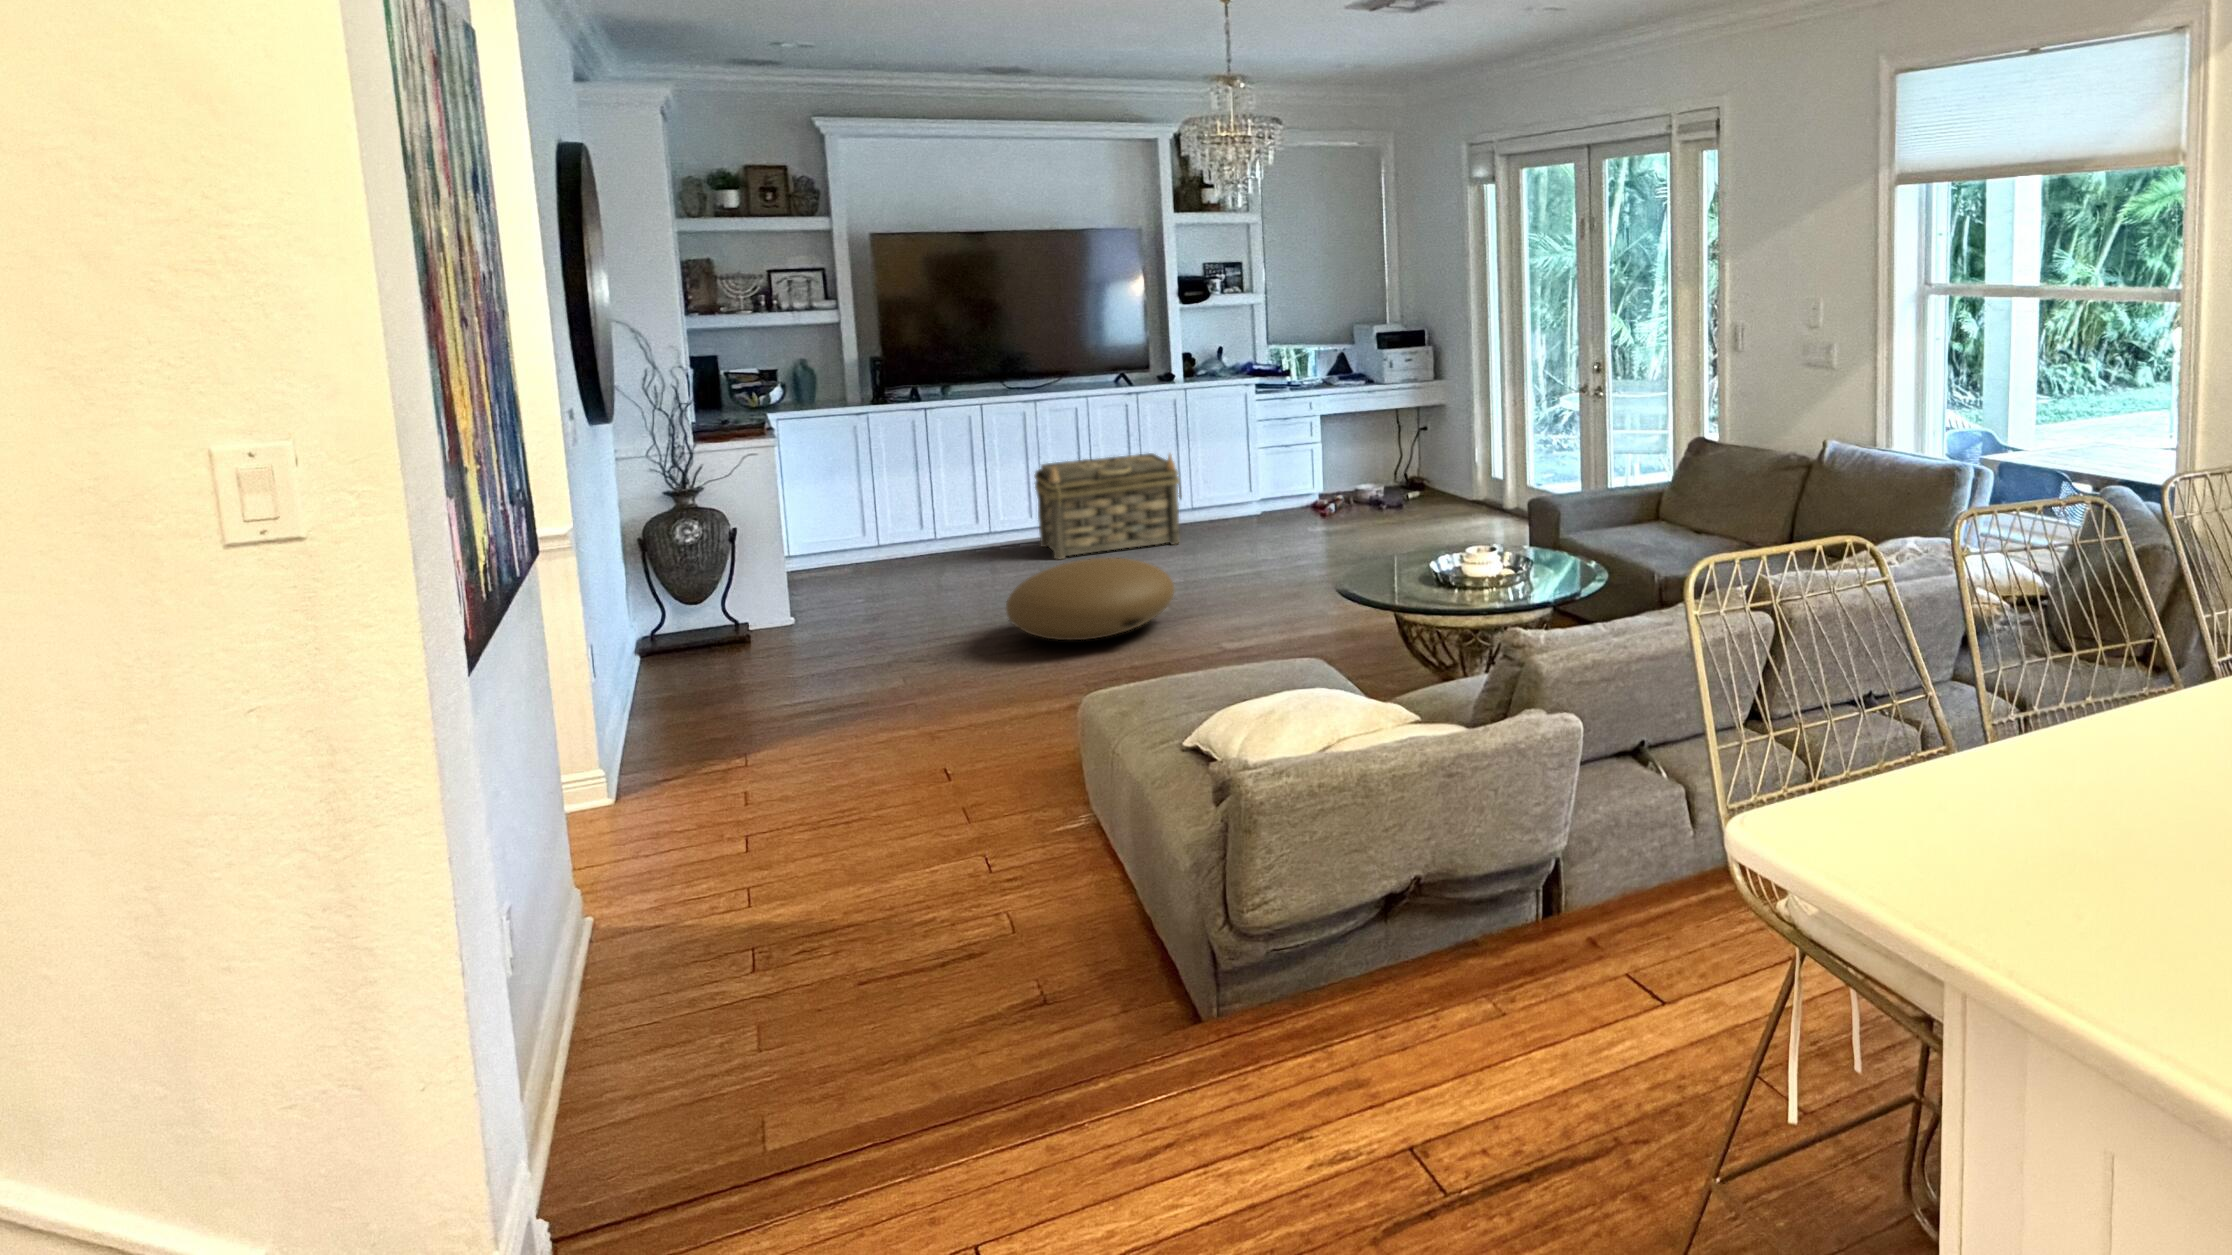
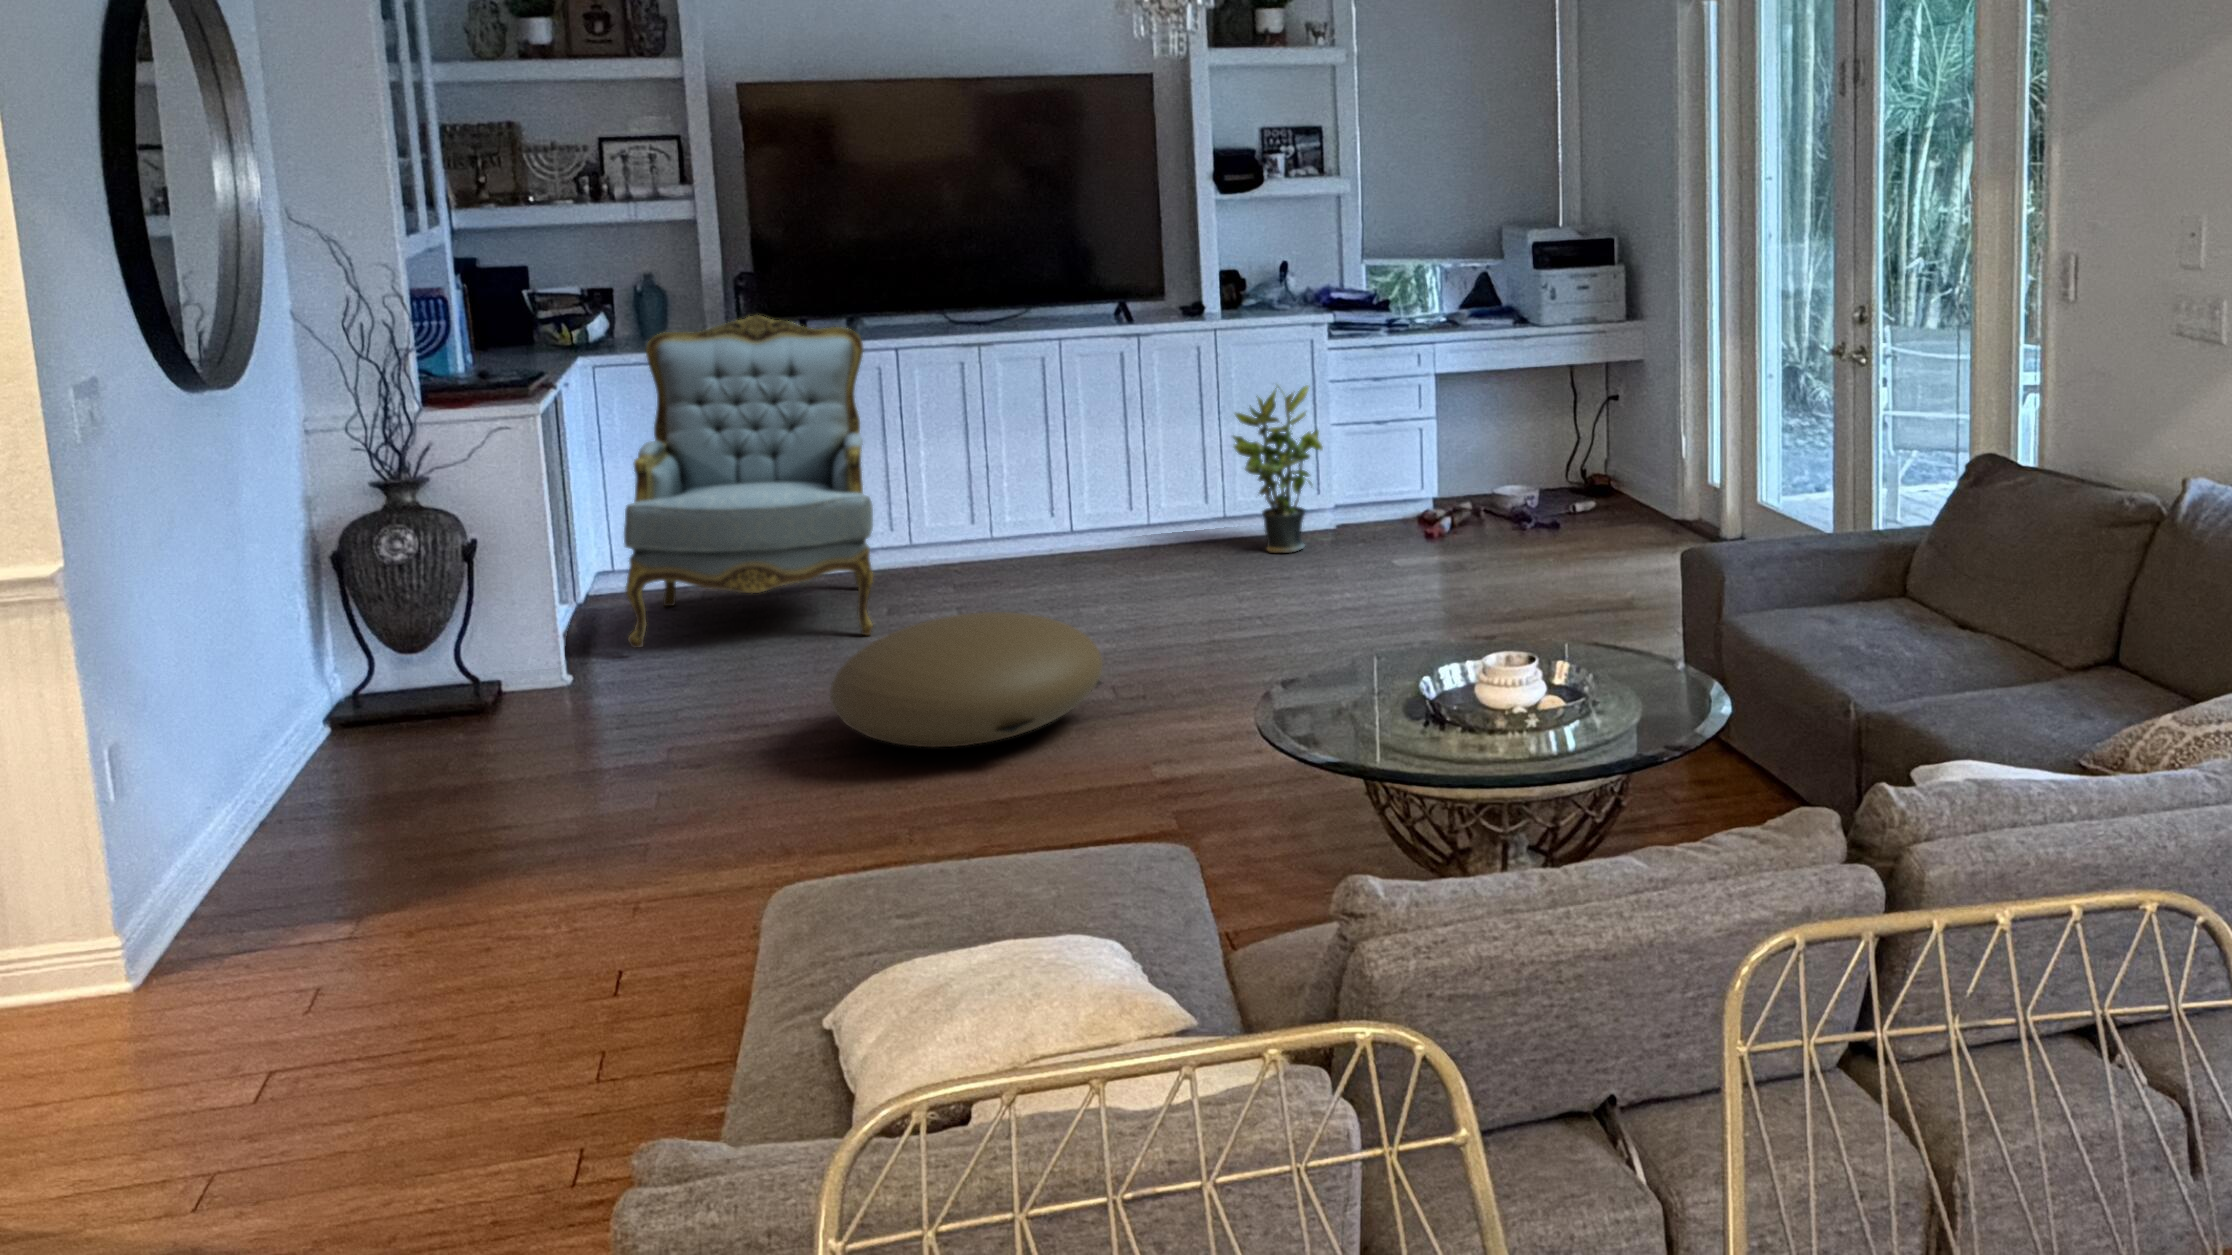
armchair: none [817,384,991,600] -> present [624,316,874,648]
potted plant: none [1201,421,1259,529] -> present [1233,386,1323,553]
basket: present [1034,453,1182,559] -> none [972,430,1191,594]

